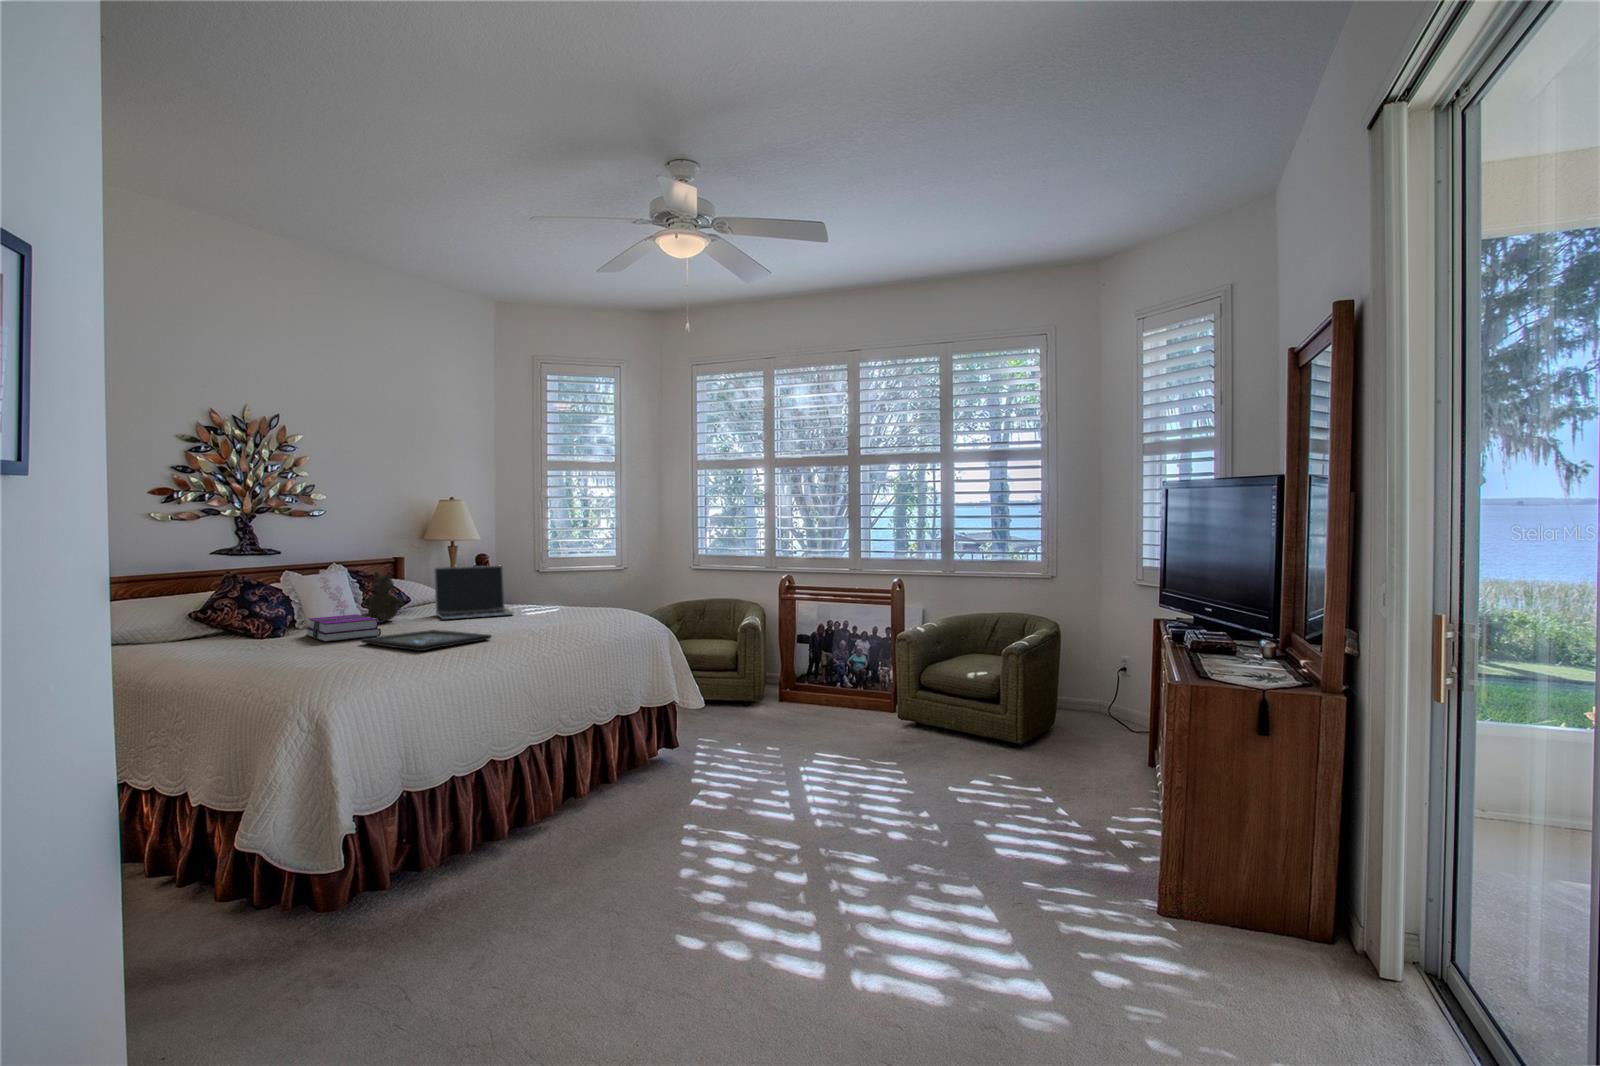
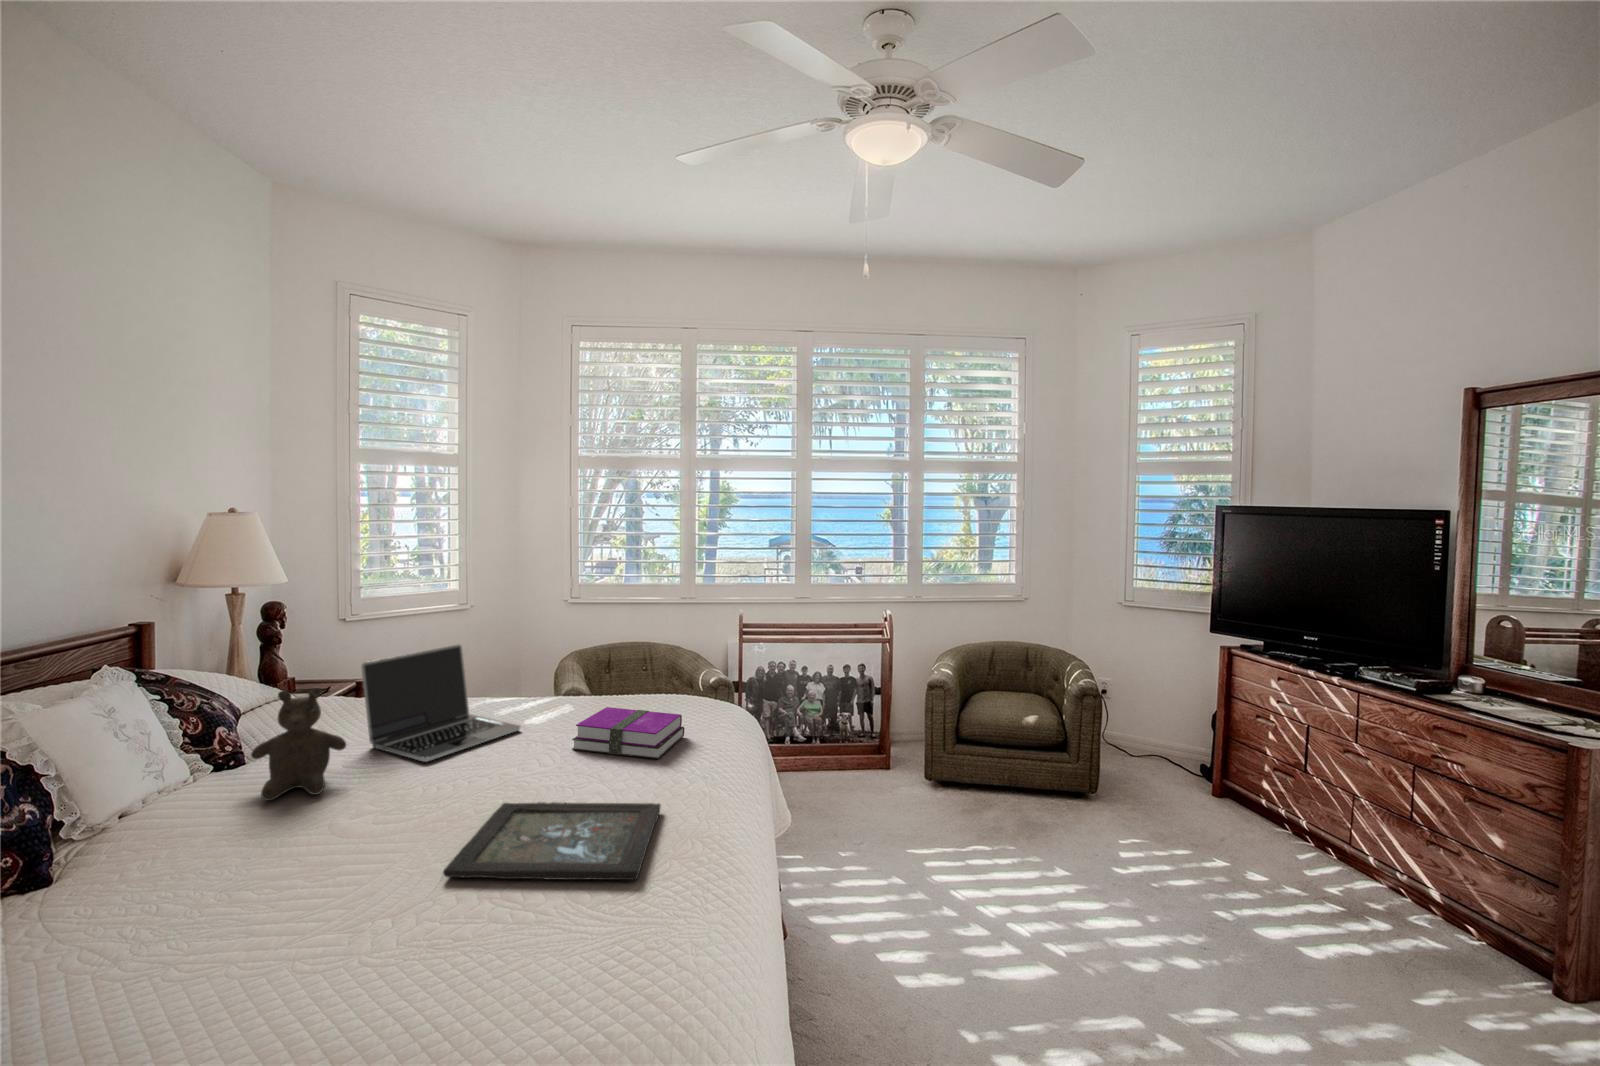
hardback book: present [305,614,381,642] -> present [572,707,684,759]

